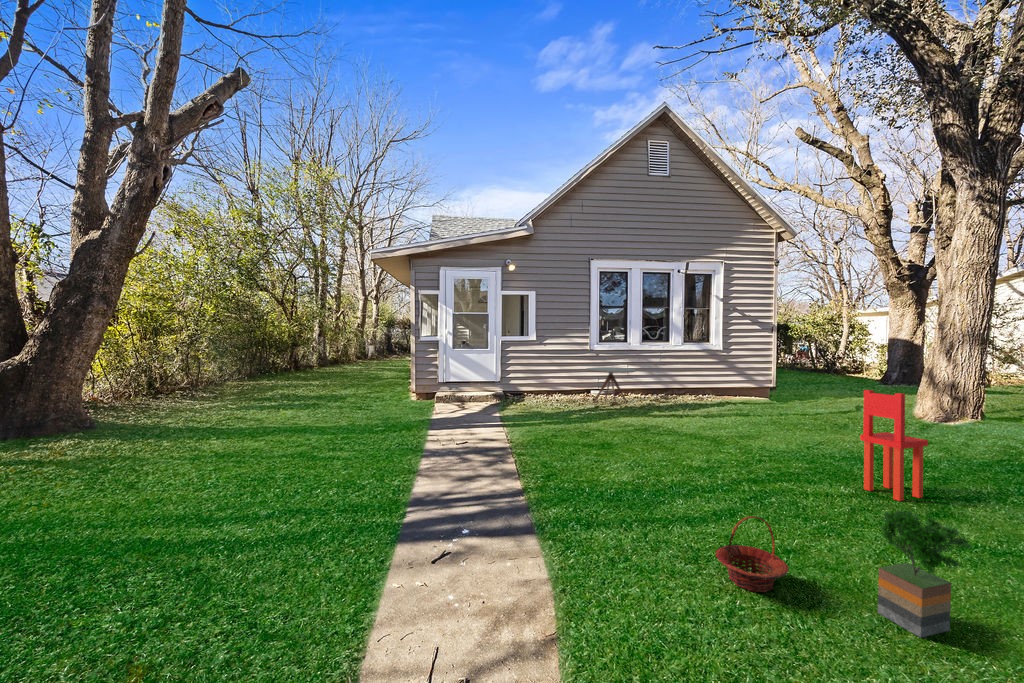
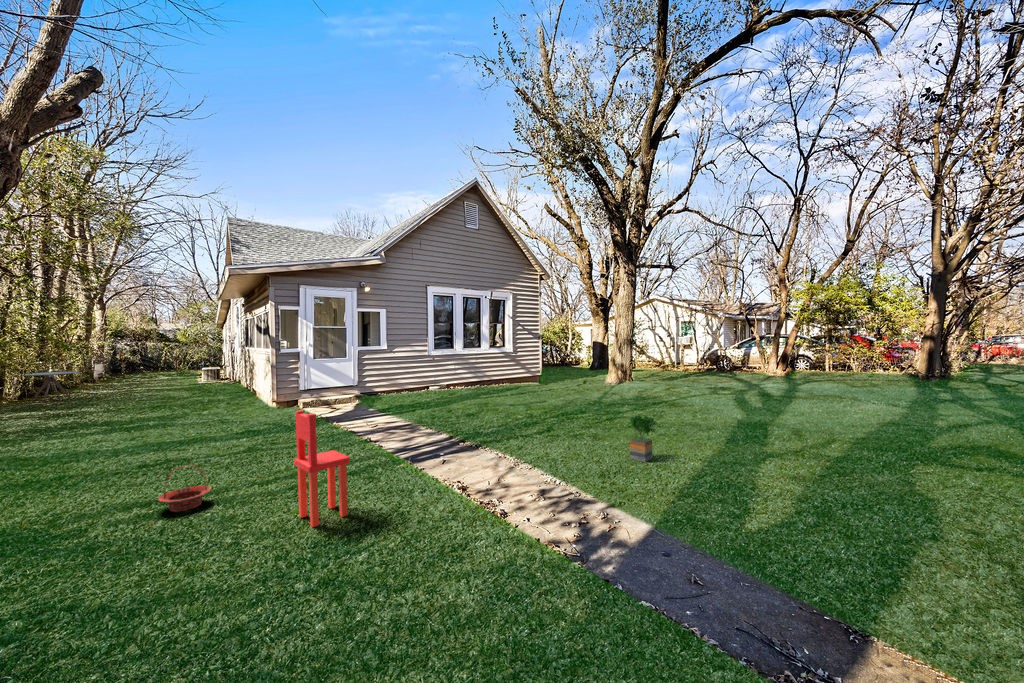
round table: present [586,367,636,405] -> present [22,372,79,401]
chair: present [860,390,928,501] -> present [294,410,350,527]
basket: present [715,516,789,592] -> present [158,465,211,512]

